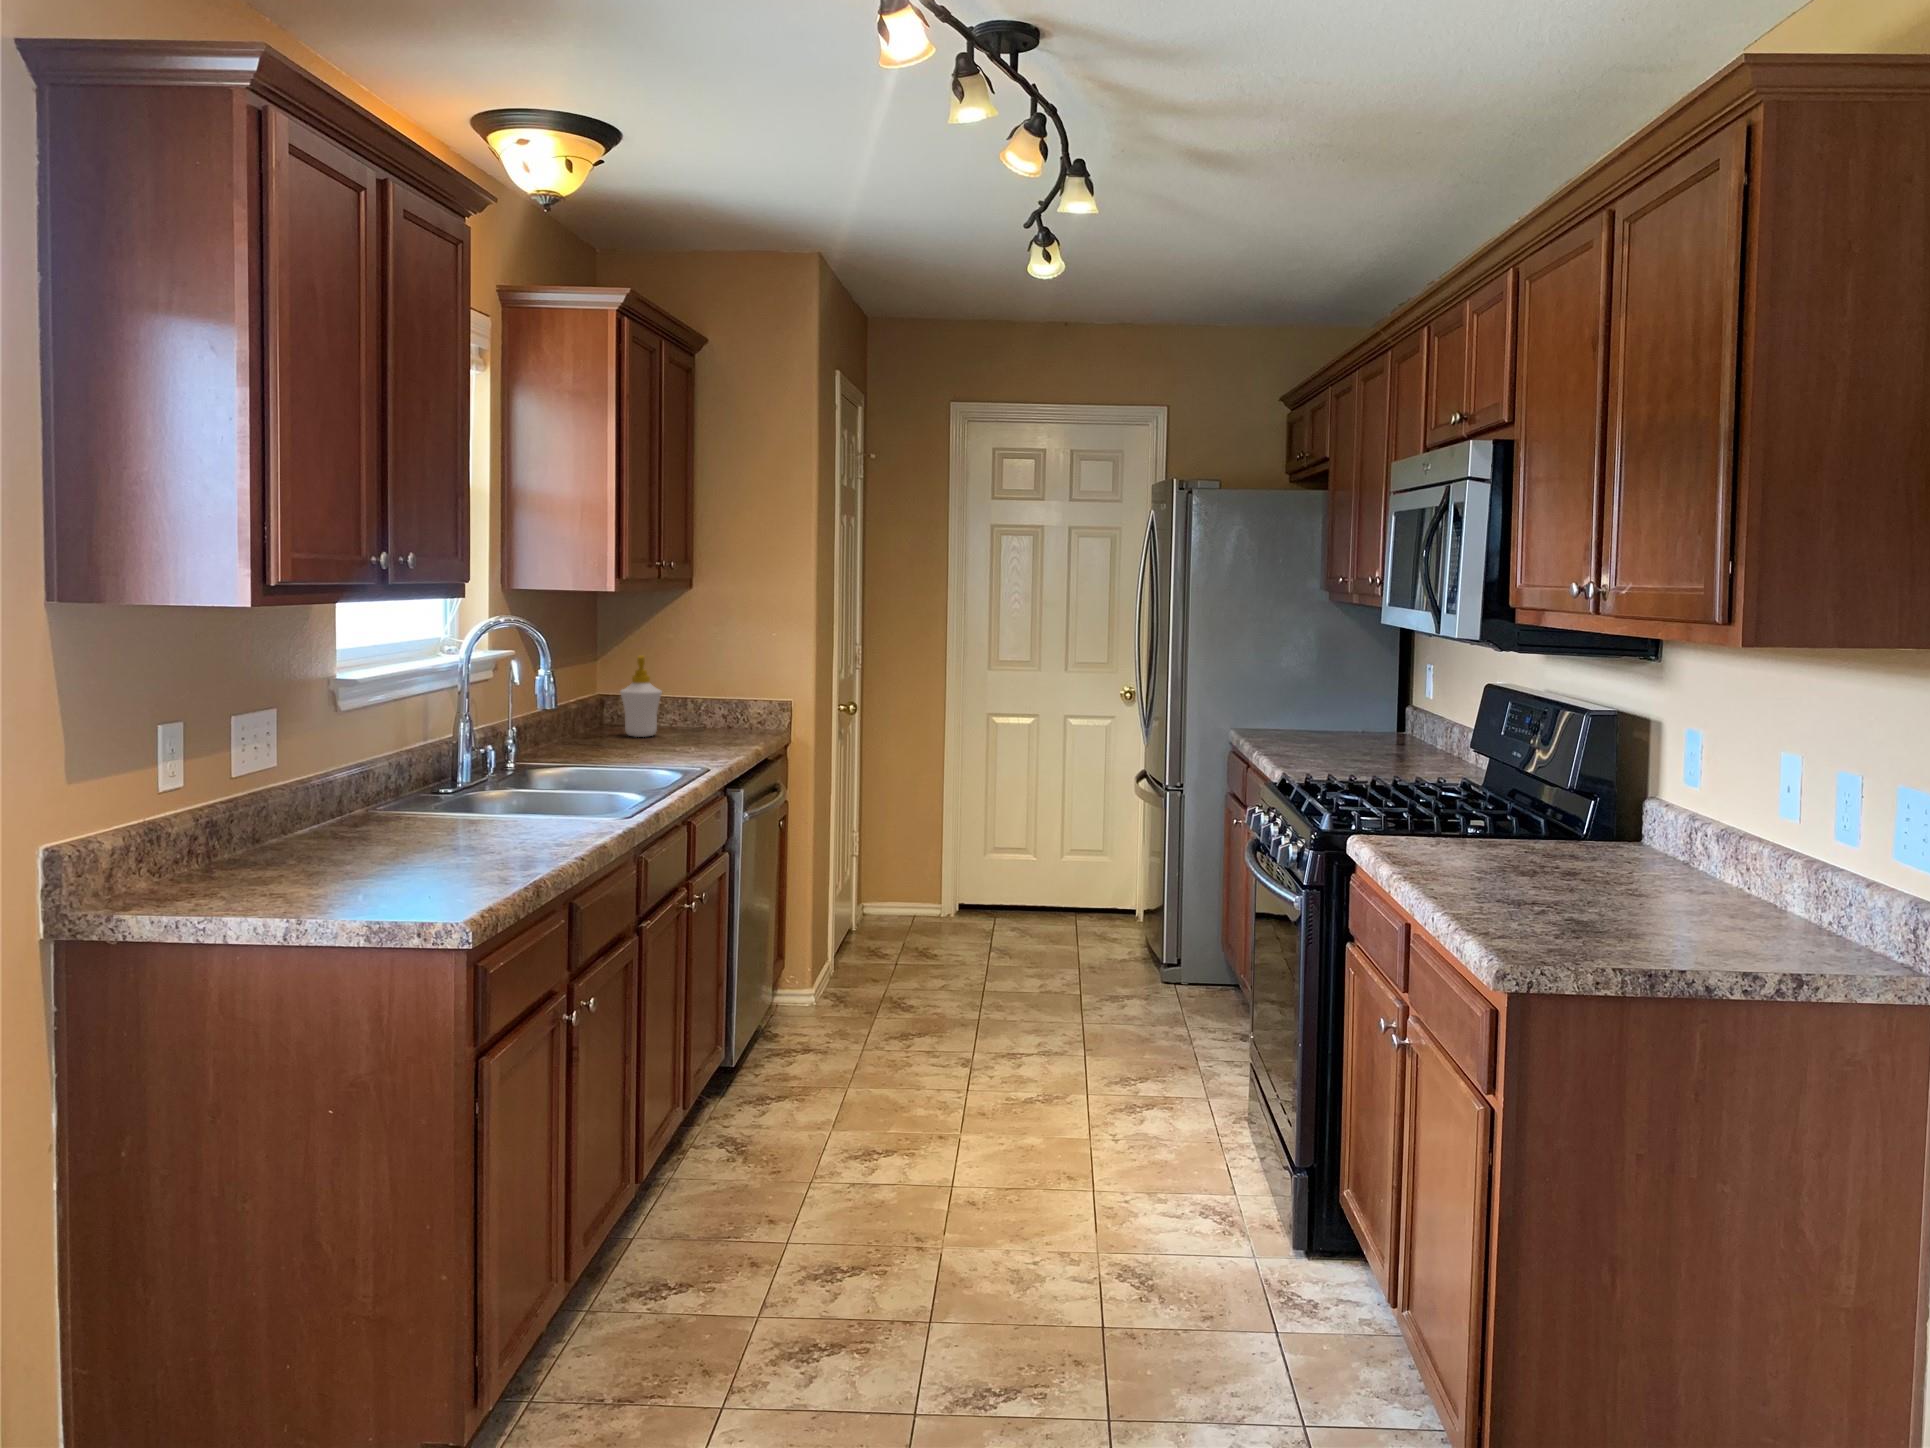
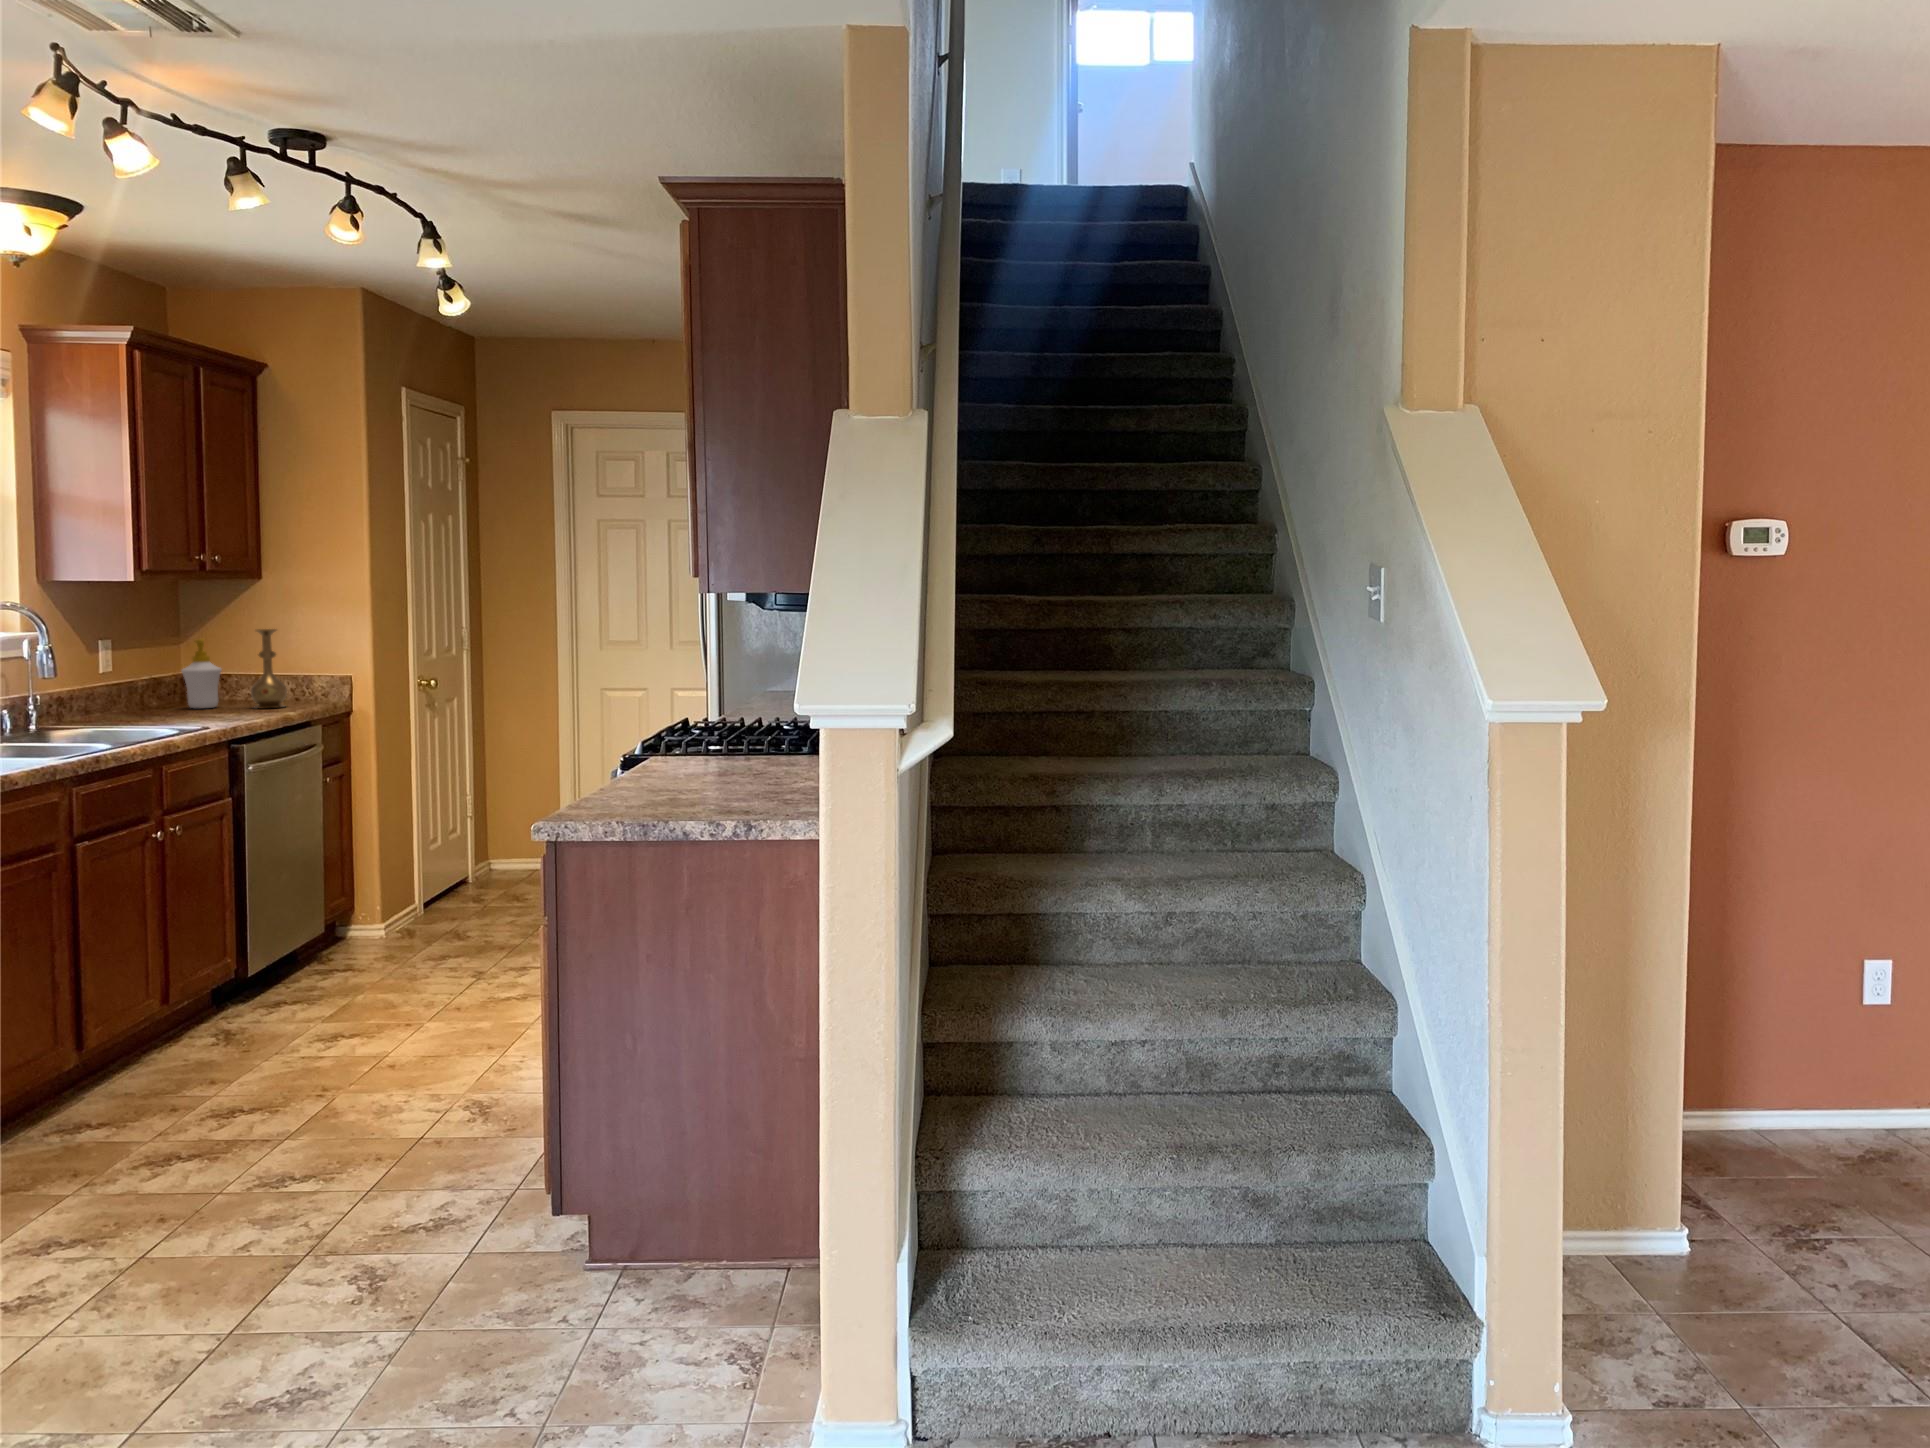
vase: none [694,646,732,739] -> present [251,629,287,708]

